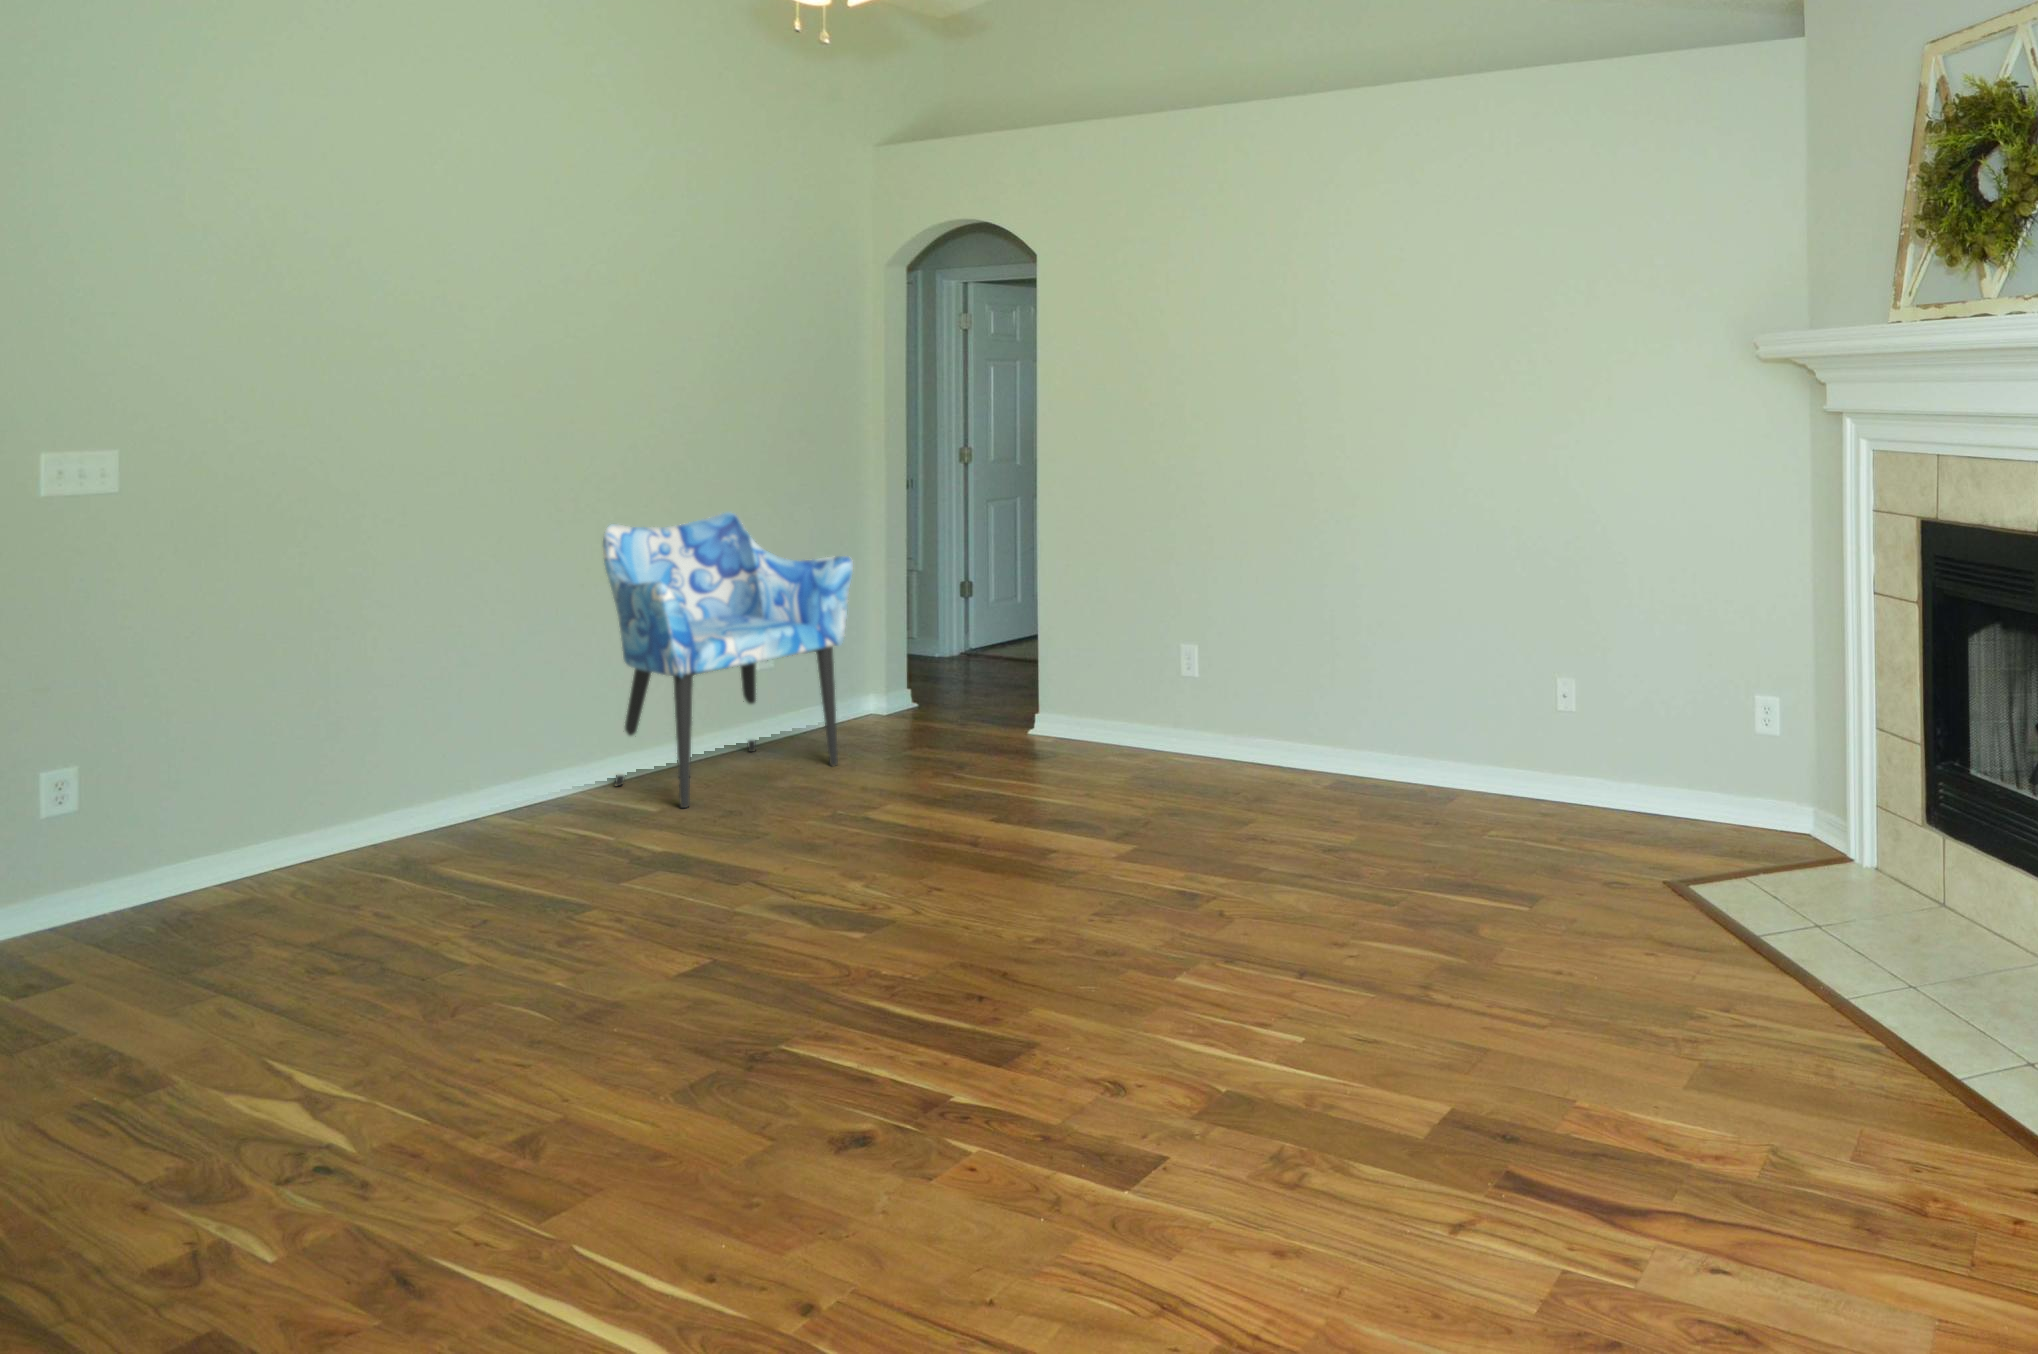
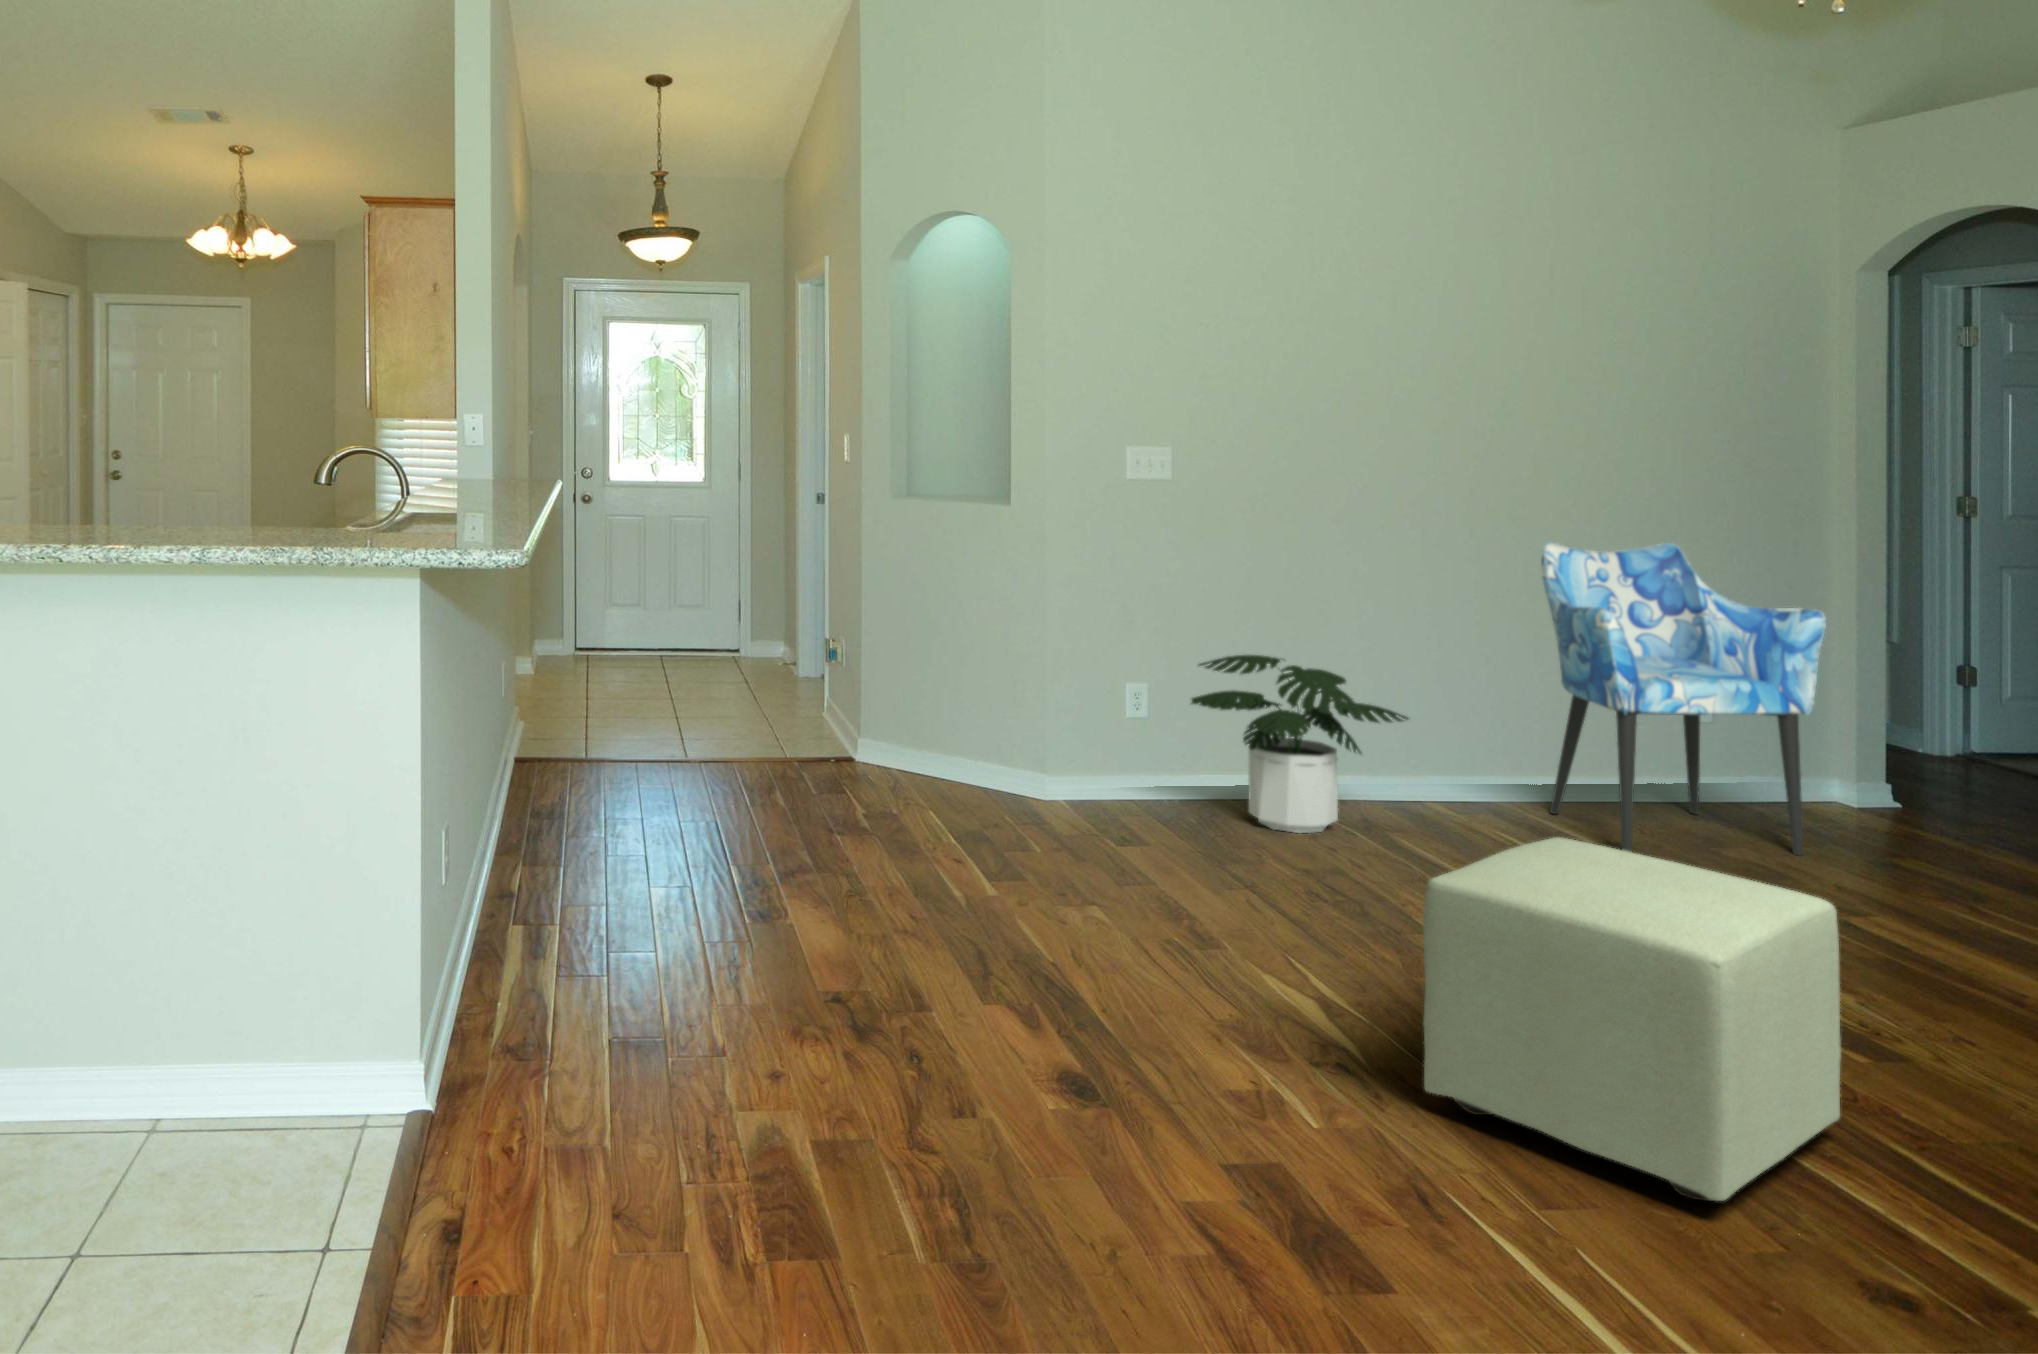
potted plant: none [139,694,453,895] -> present [1191,655,1408,833]
ottoman: none [413,814,835,1147] -> present [1423,837,1841,1201]

